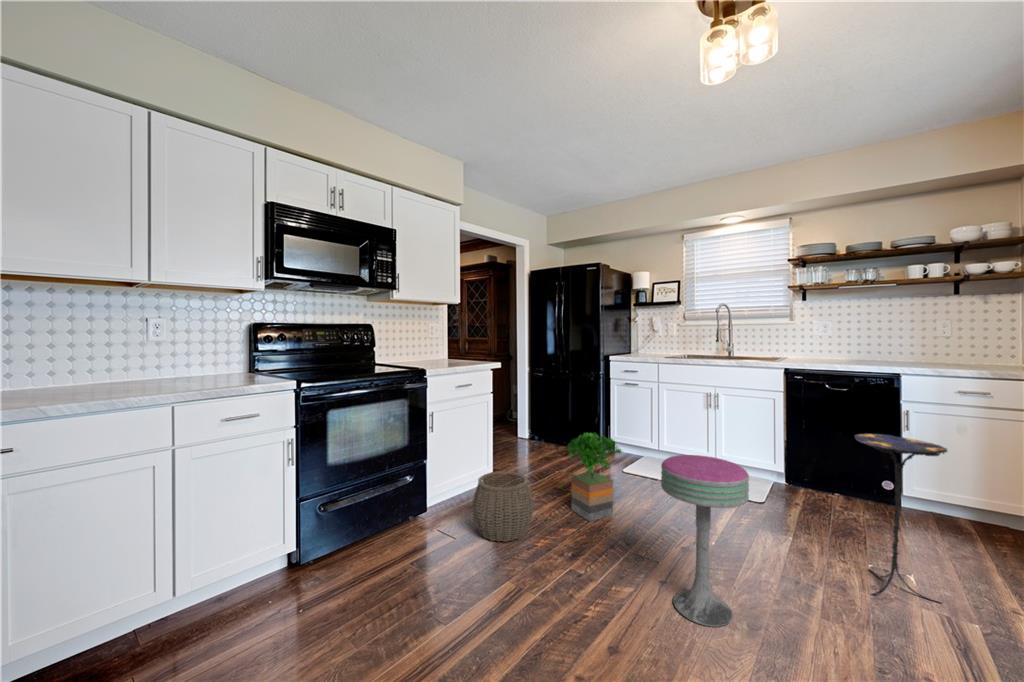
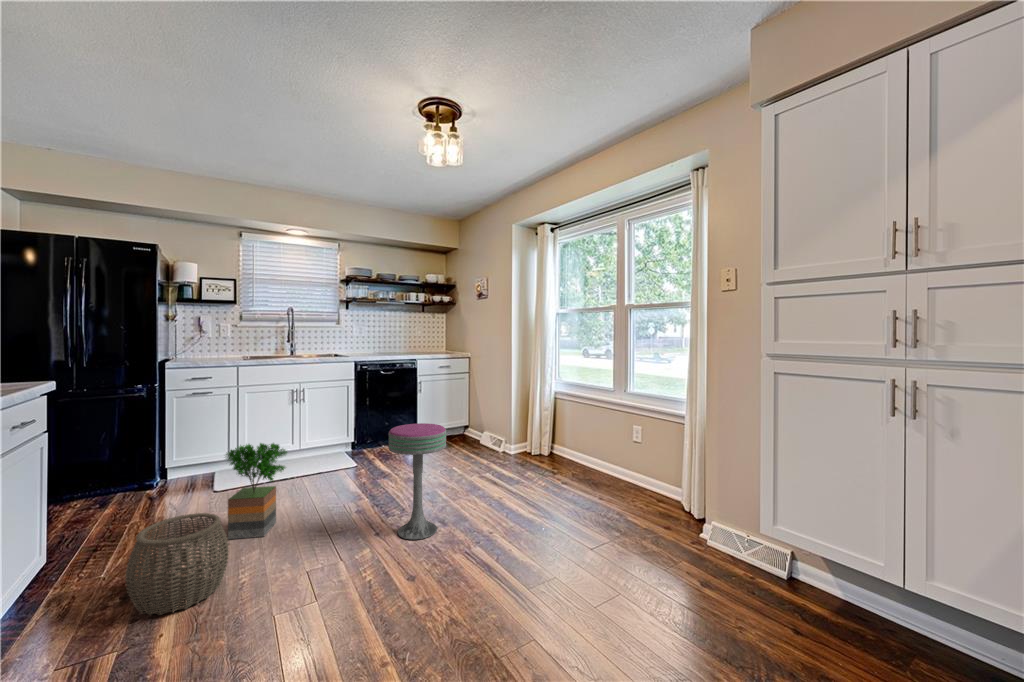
side table: present [855,434,948,602] -> none [445,394,483,483]

